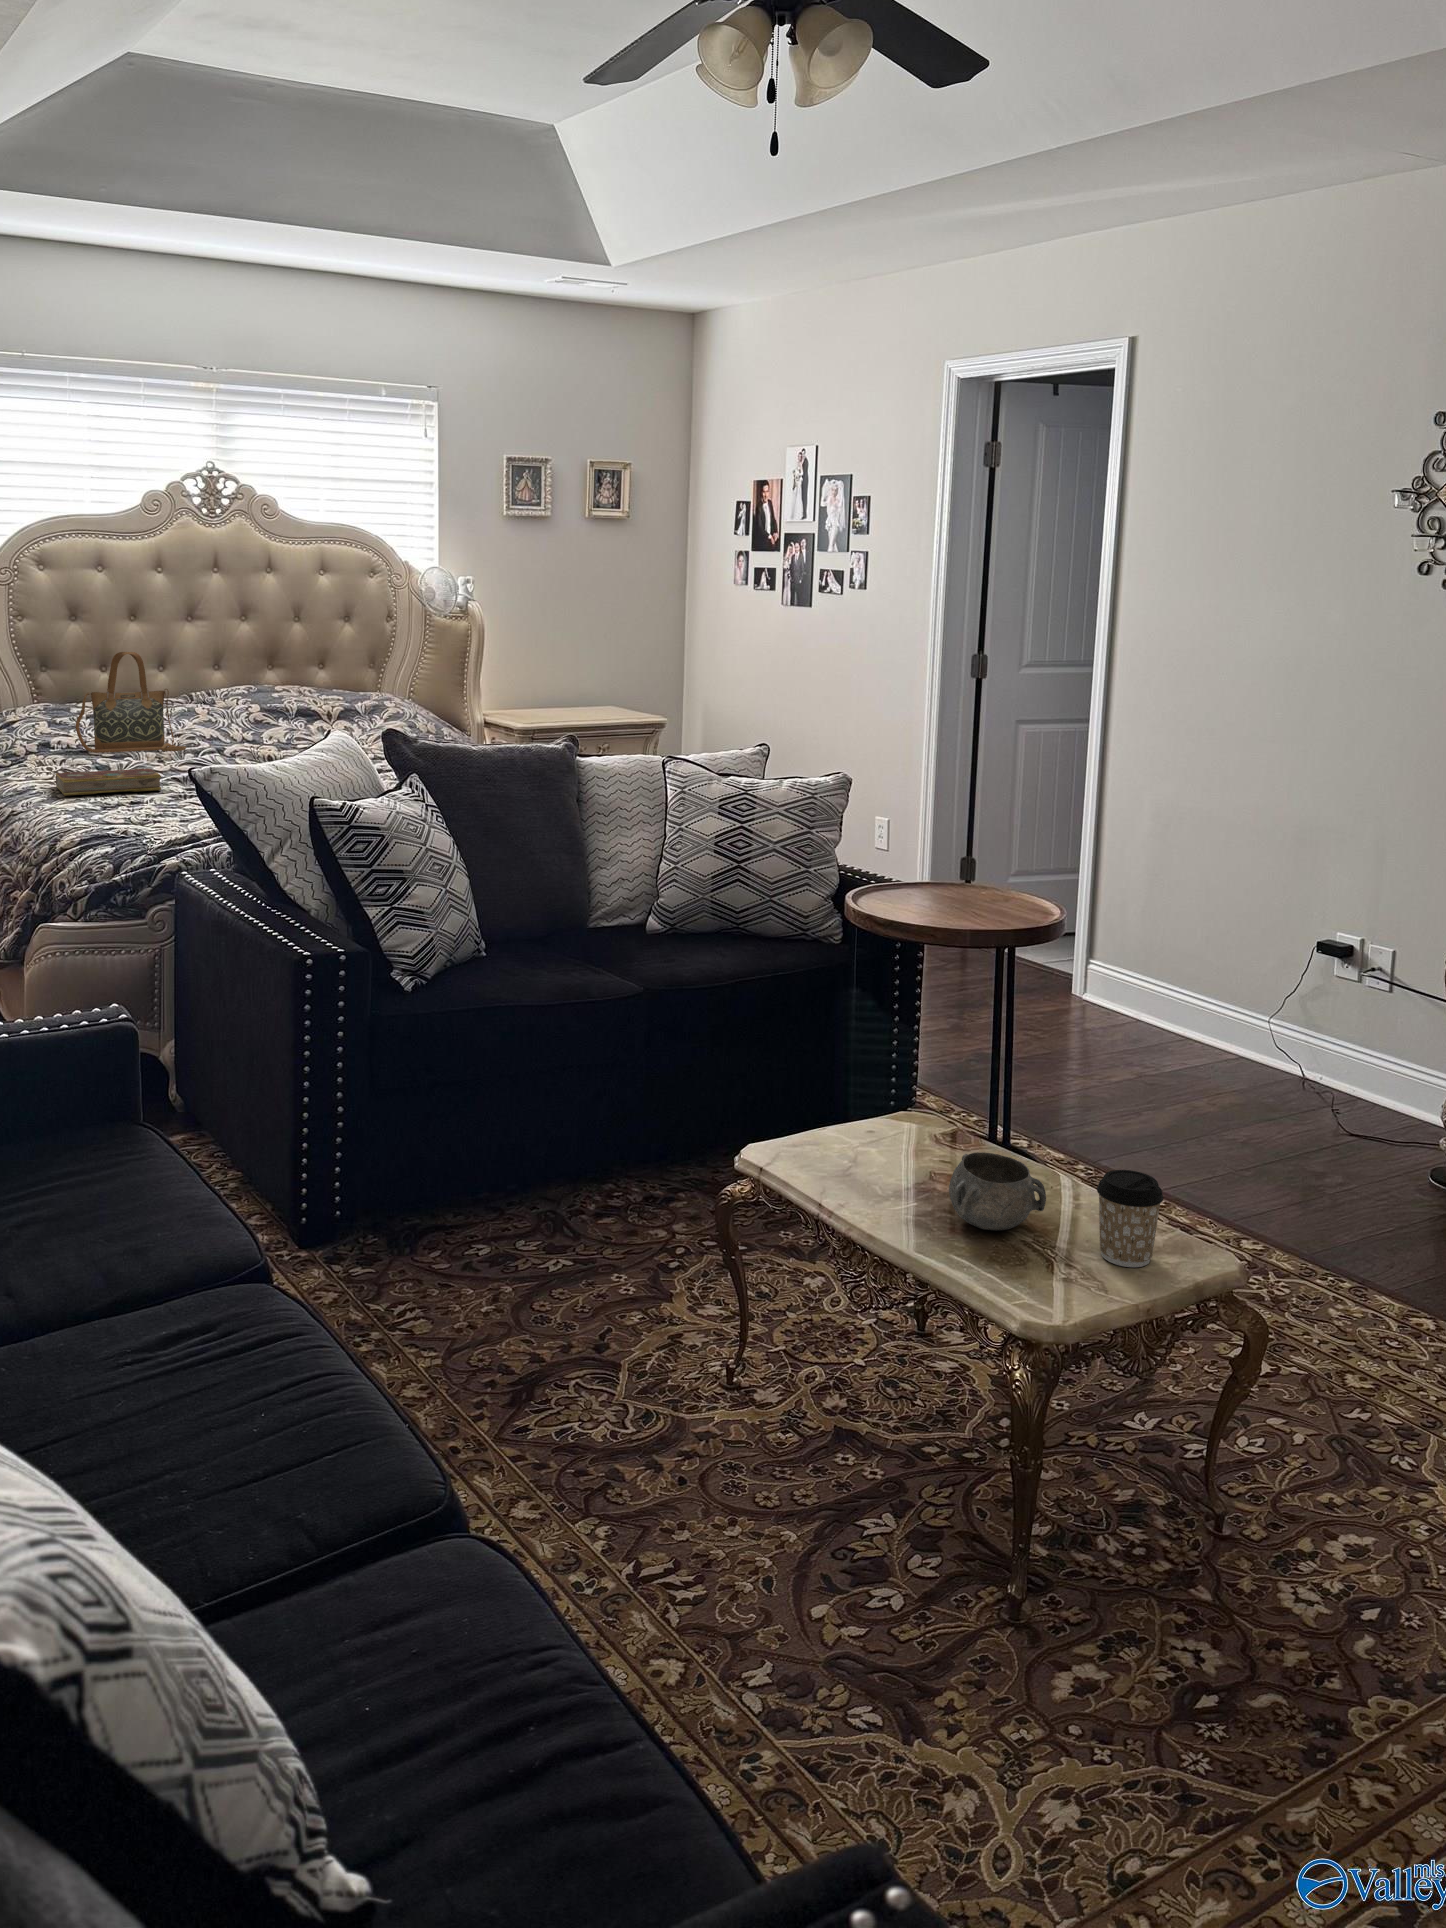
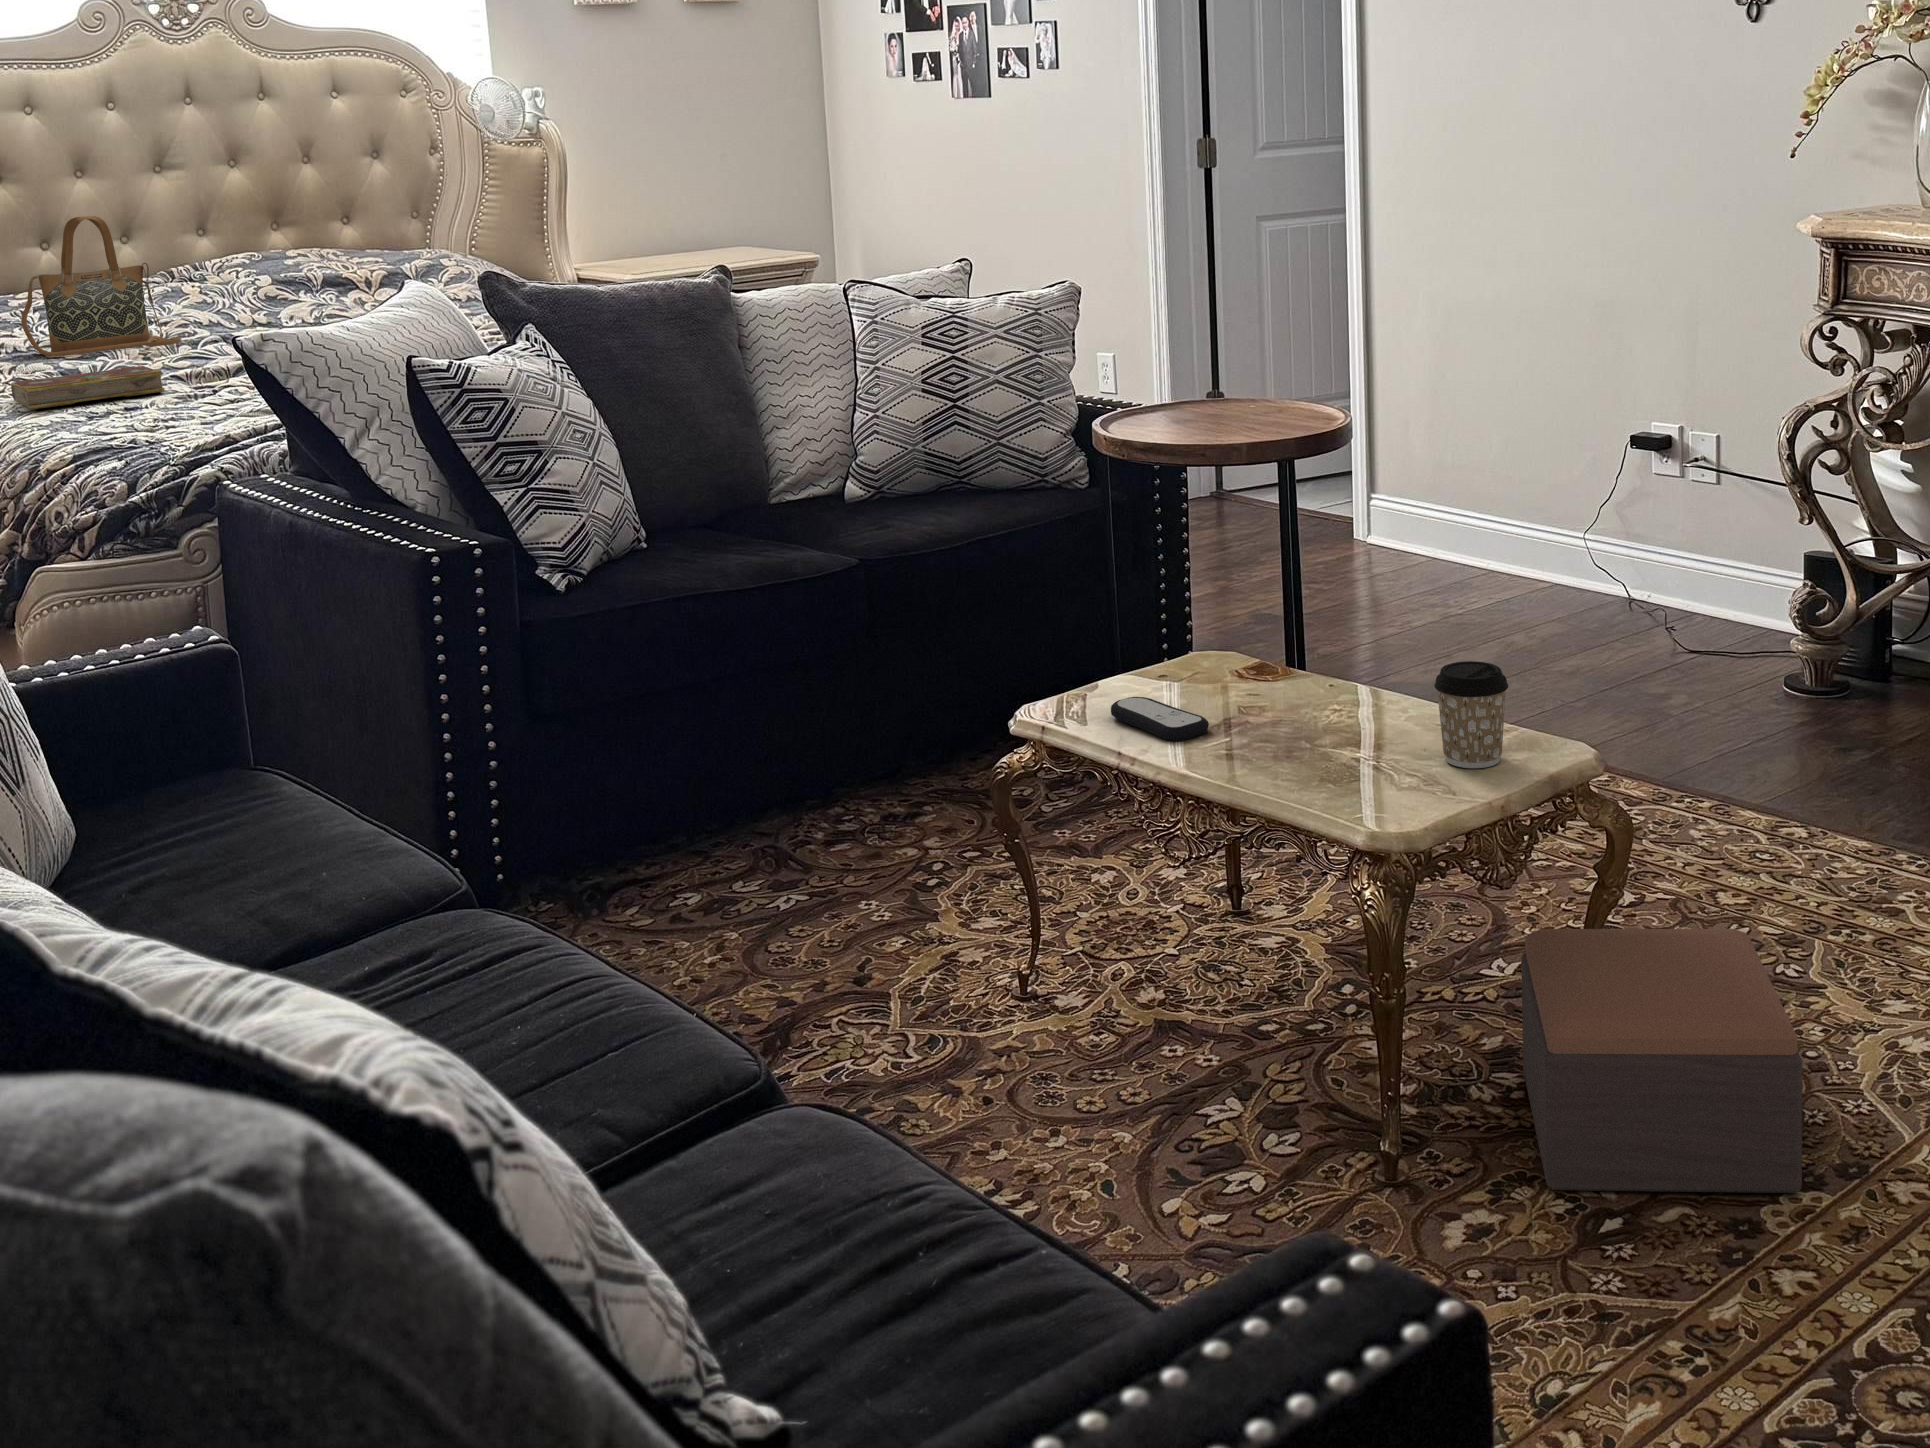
remote control: none [820,1150,901,1198] -> present [1111,697,1209,741]
decorative bowl: present [949,1152,1046,1230] -> none [1267,668,1378,754]
footstool: none [1147,1410,1406,1704] -> present [1521,929,1802,1193]

